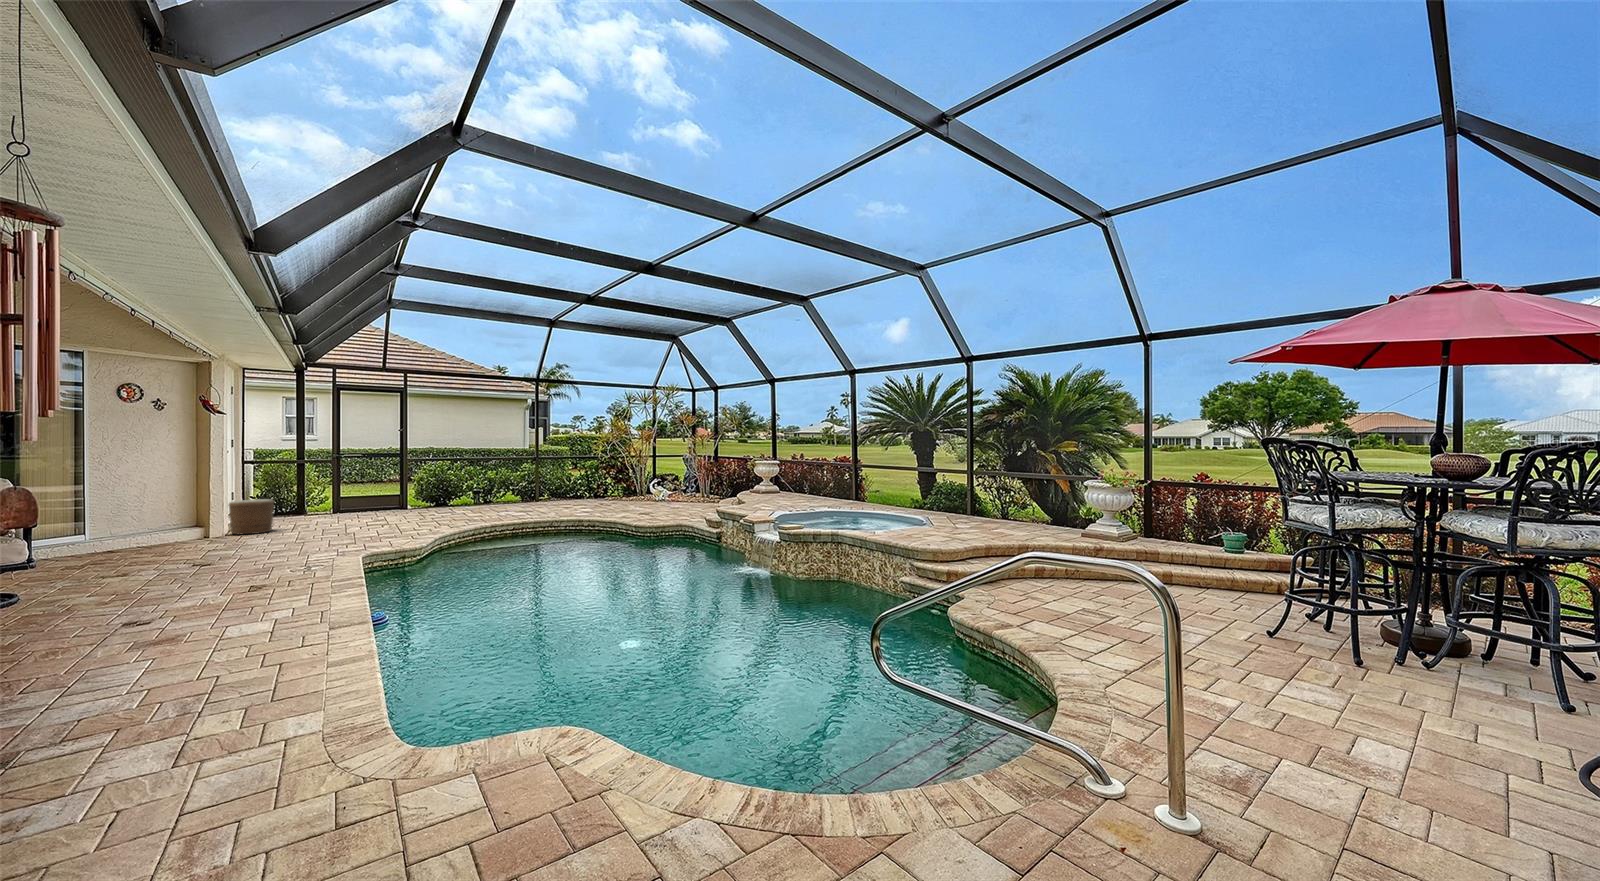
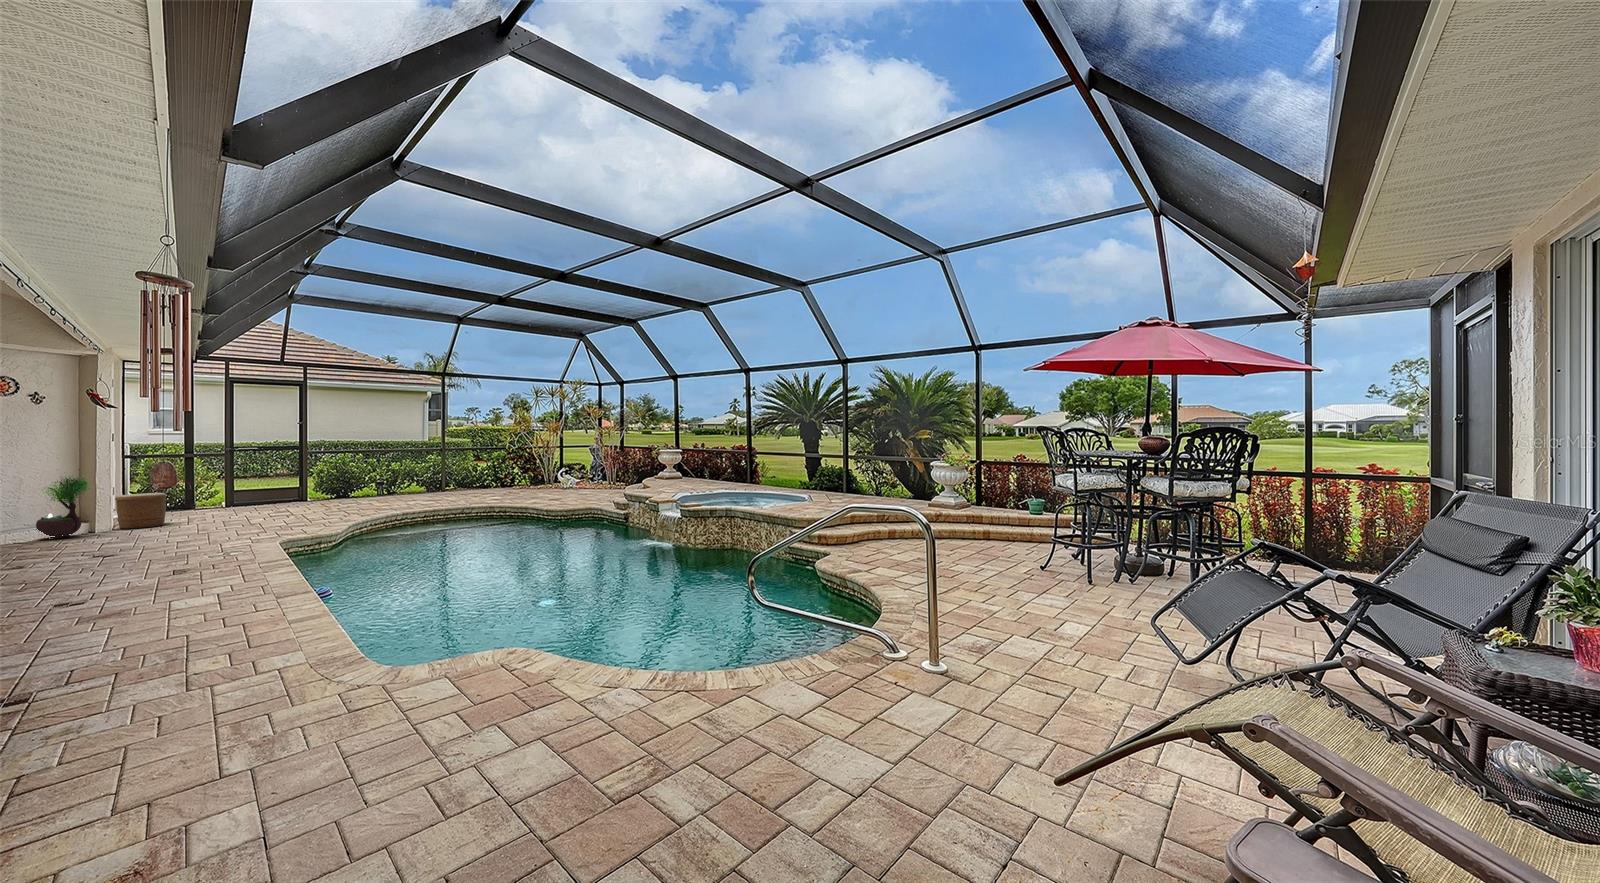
potted tree: none [156,477,209,543] -> present [36,475,91,538]

